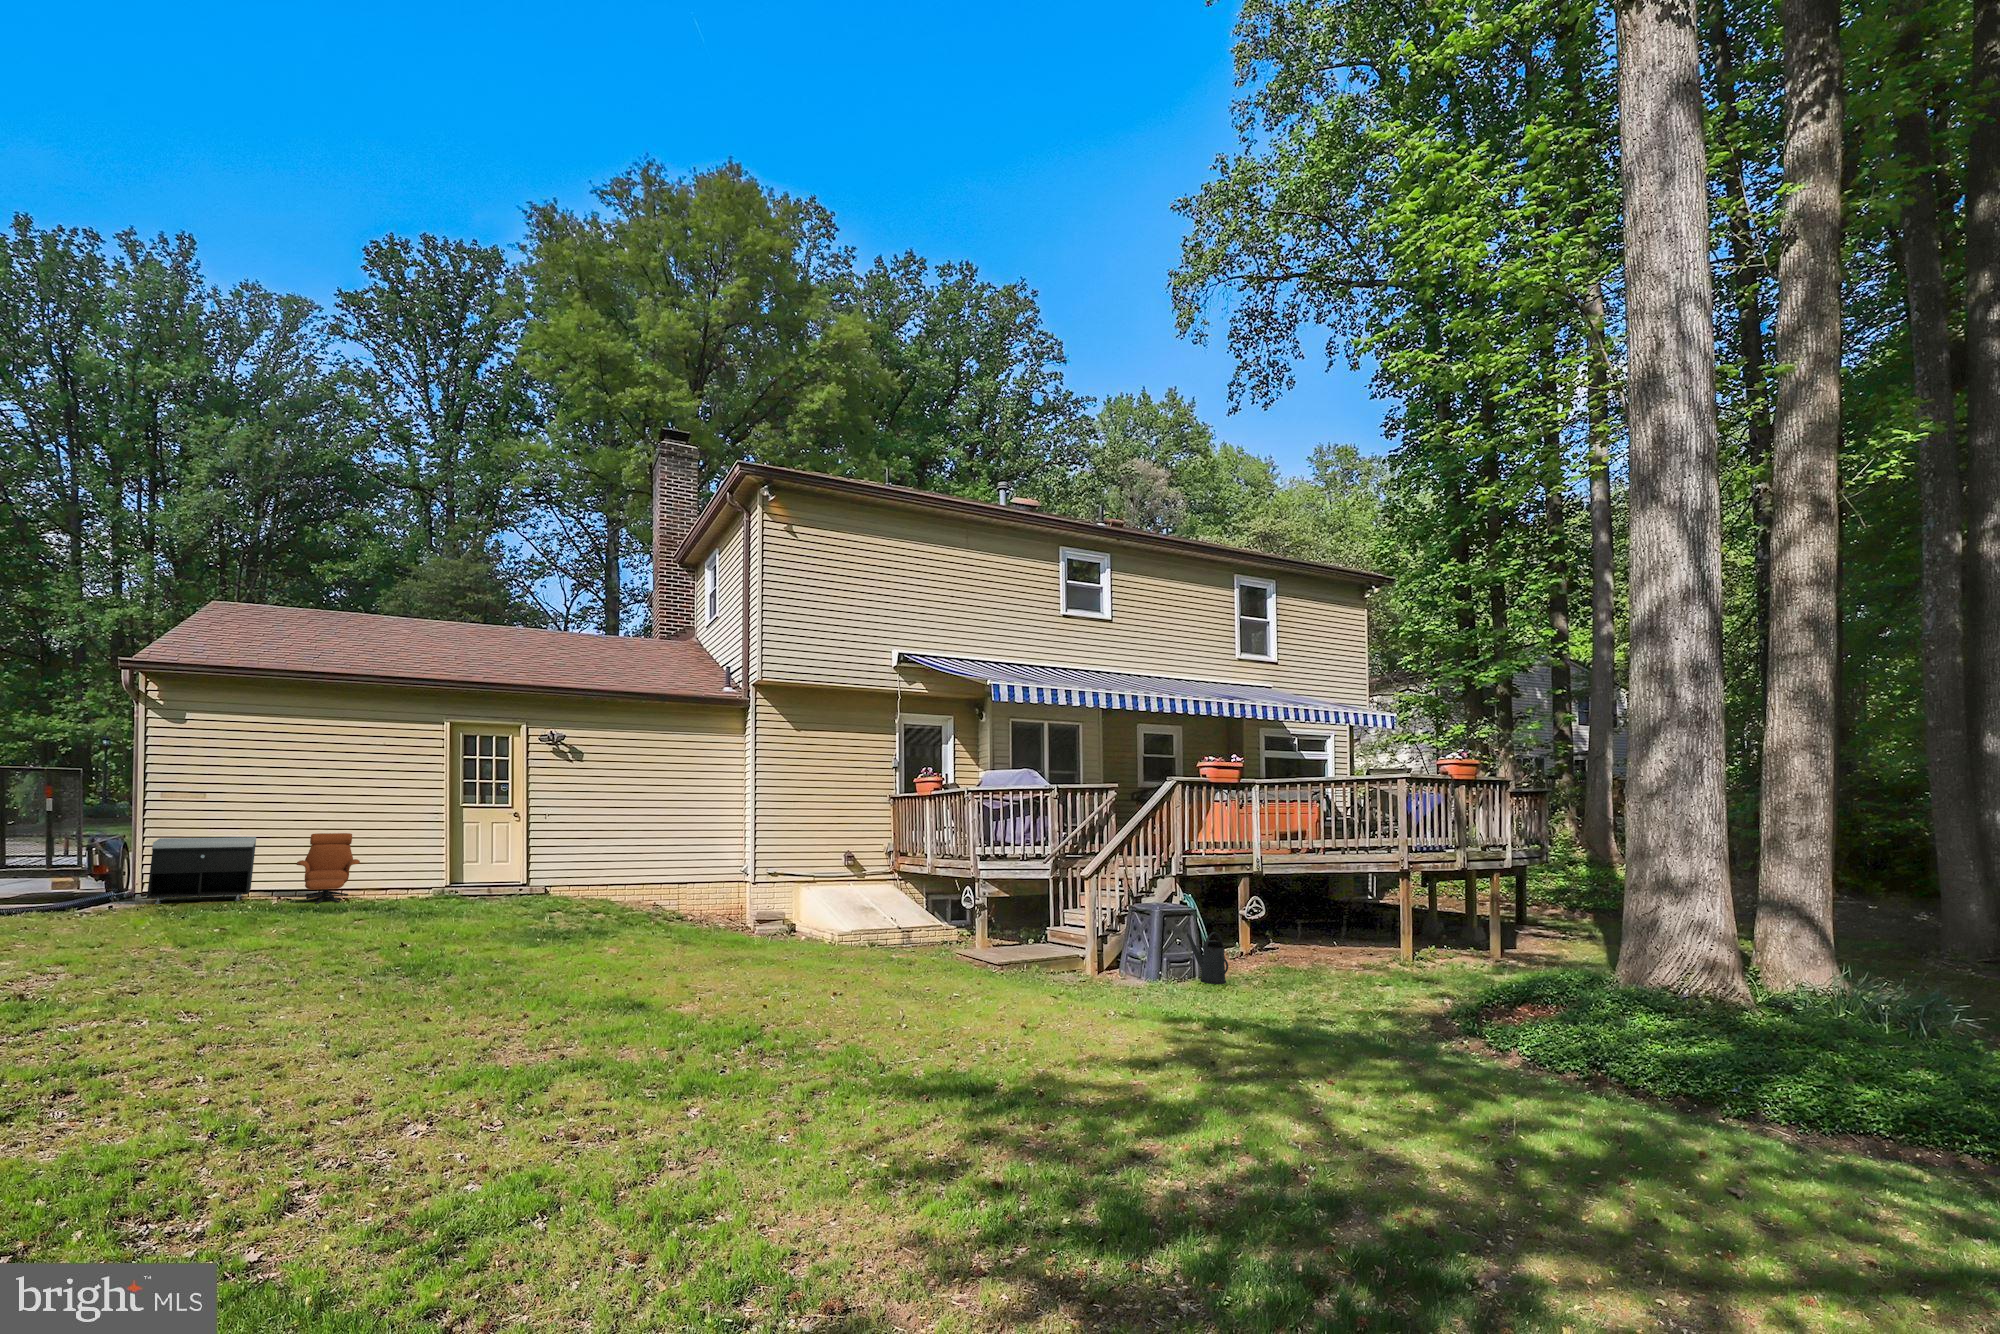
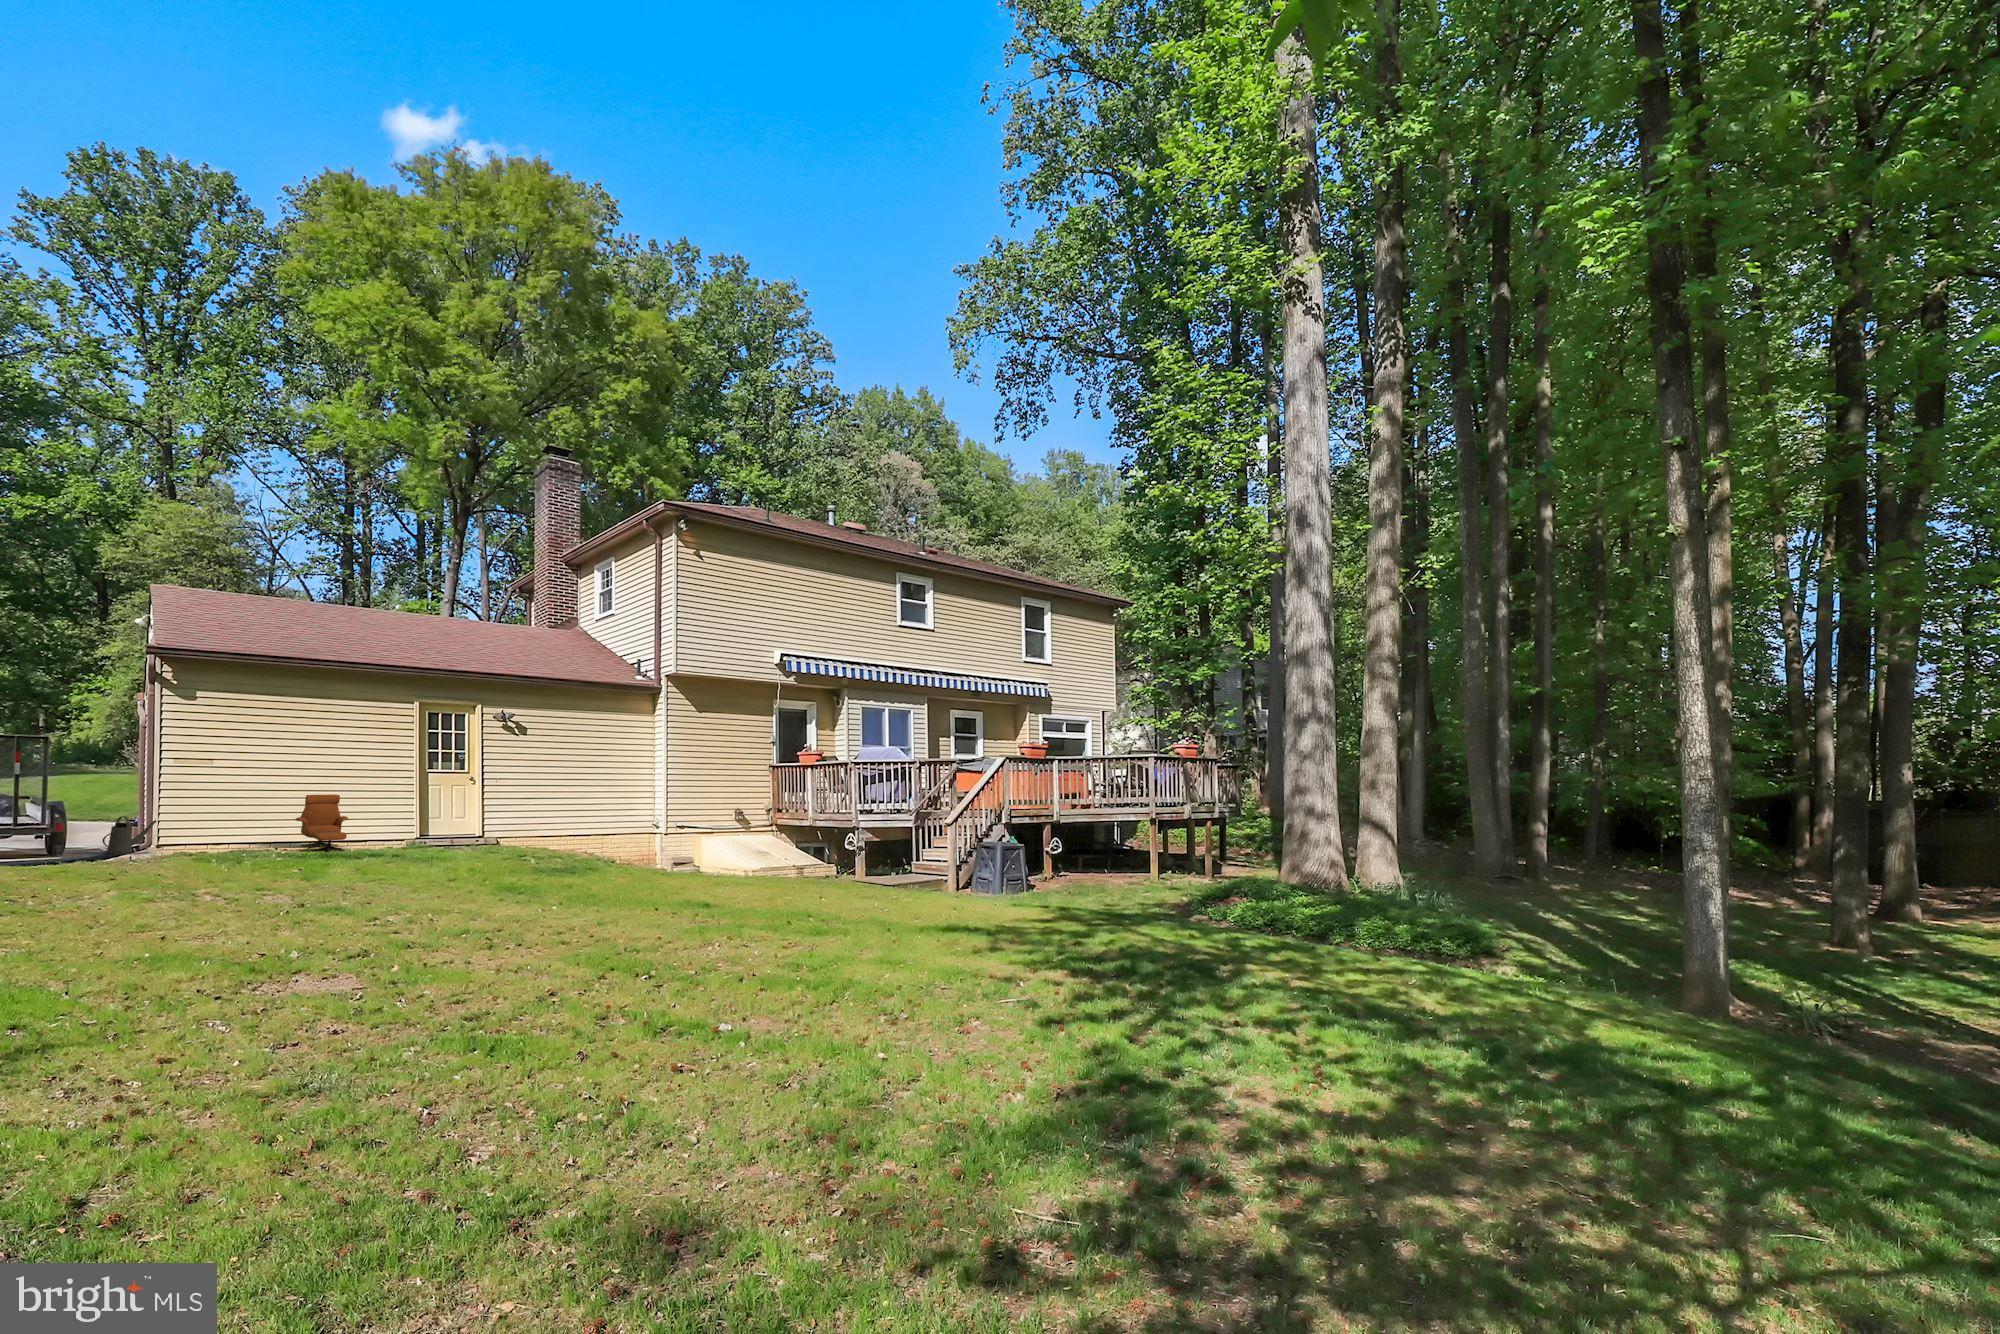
storage bench: present [147,837,256,904] -> none [170,798,266,854]
watering can: present [1187,932,1228,984] -> present [102,816,156,855]

